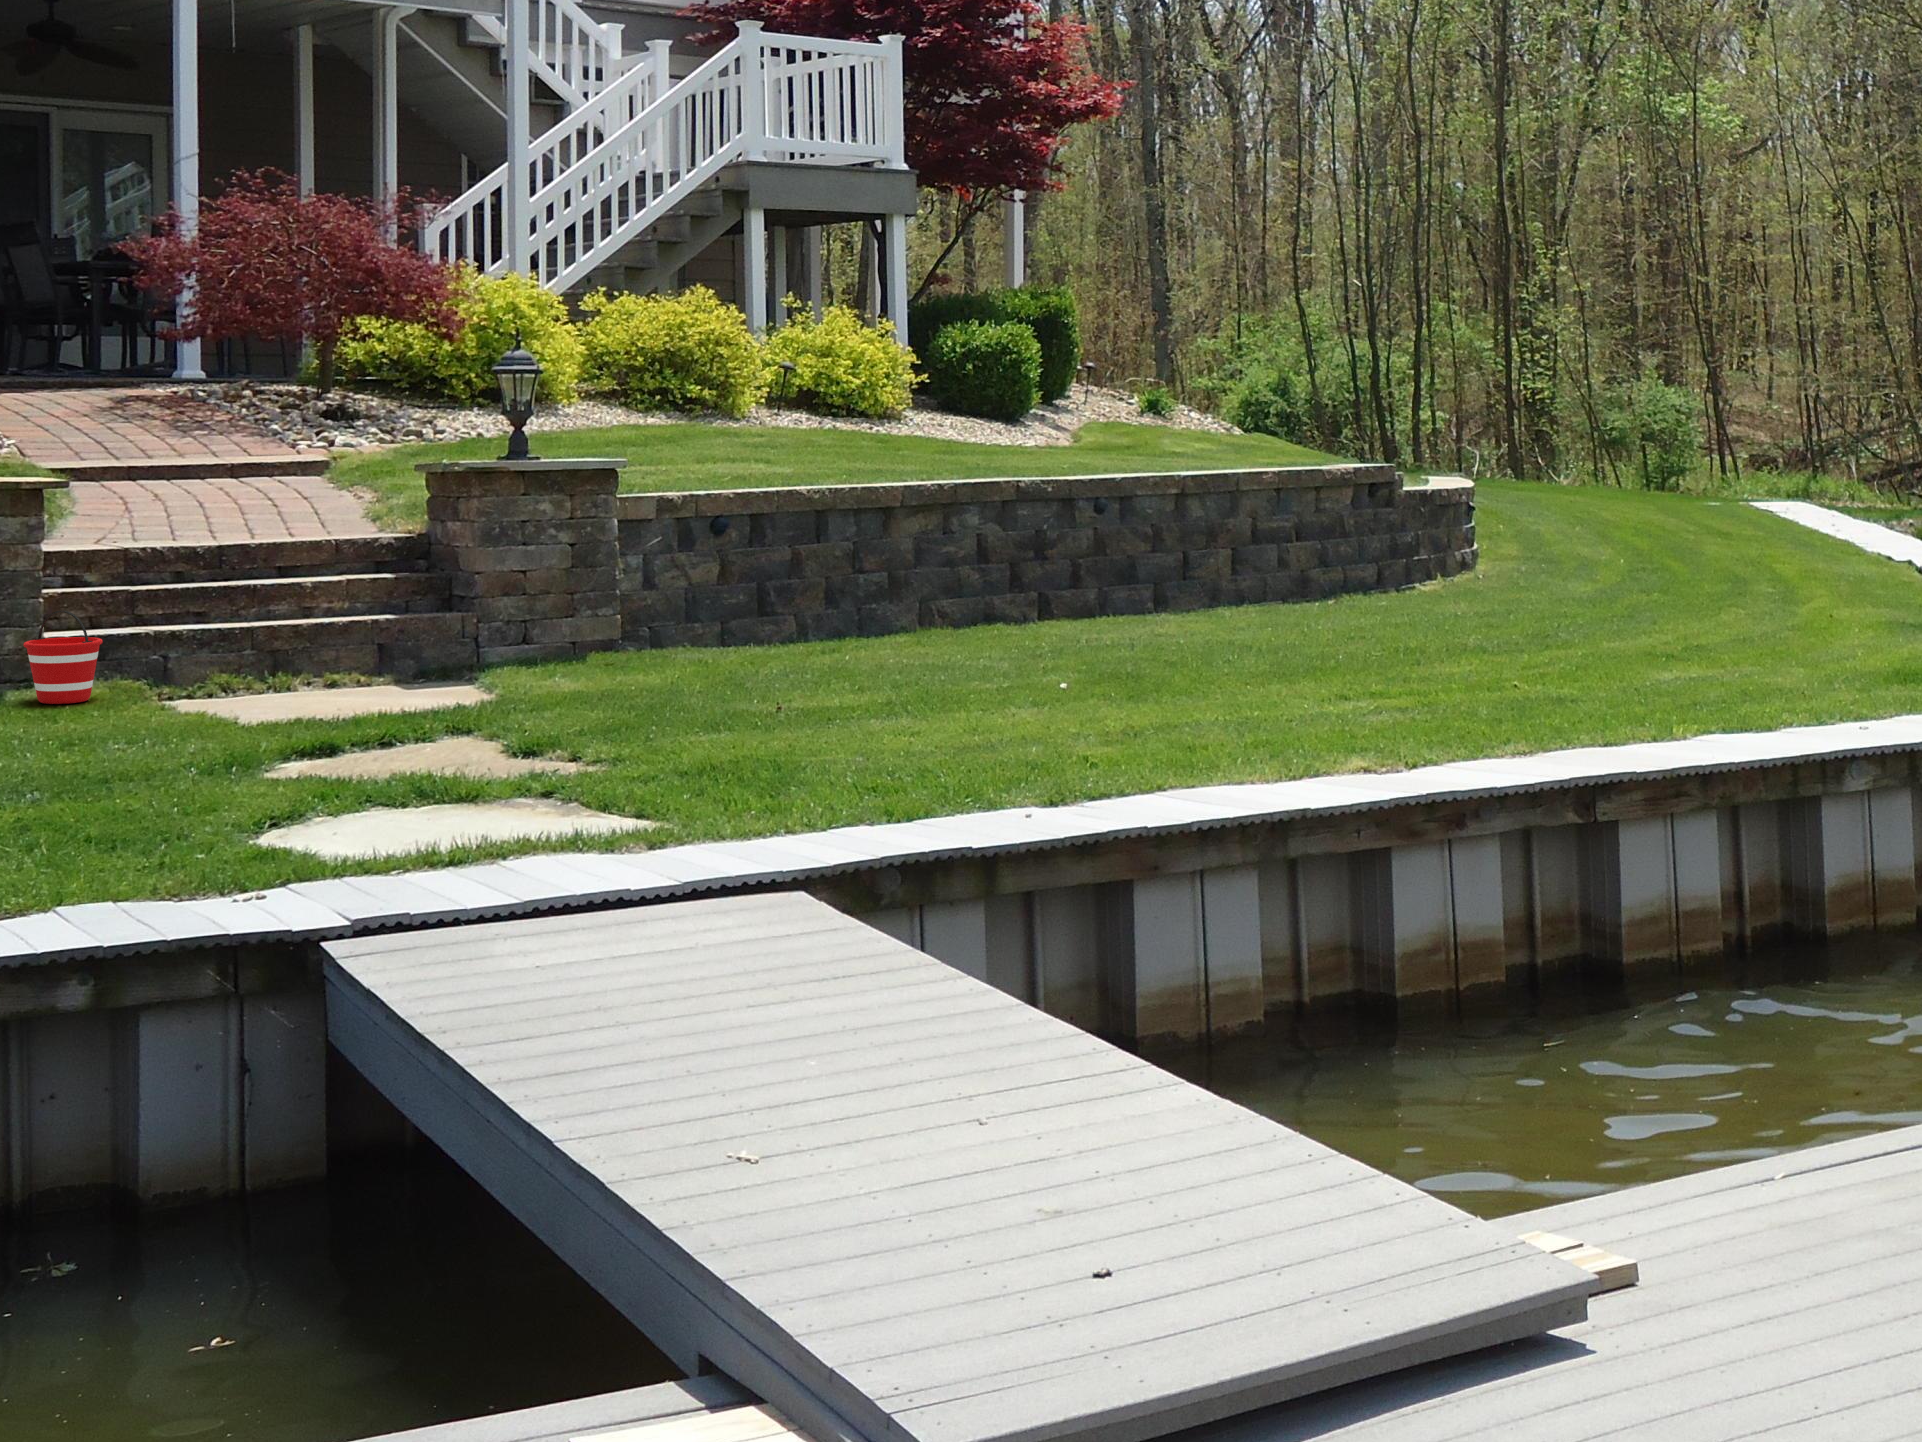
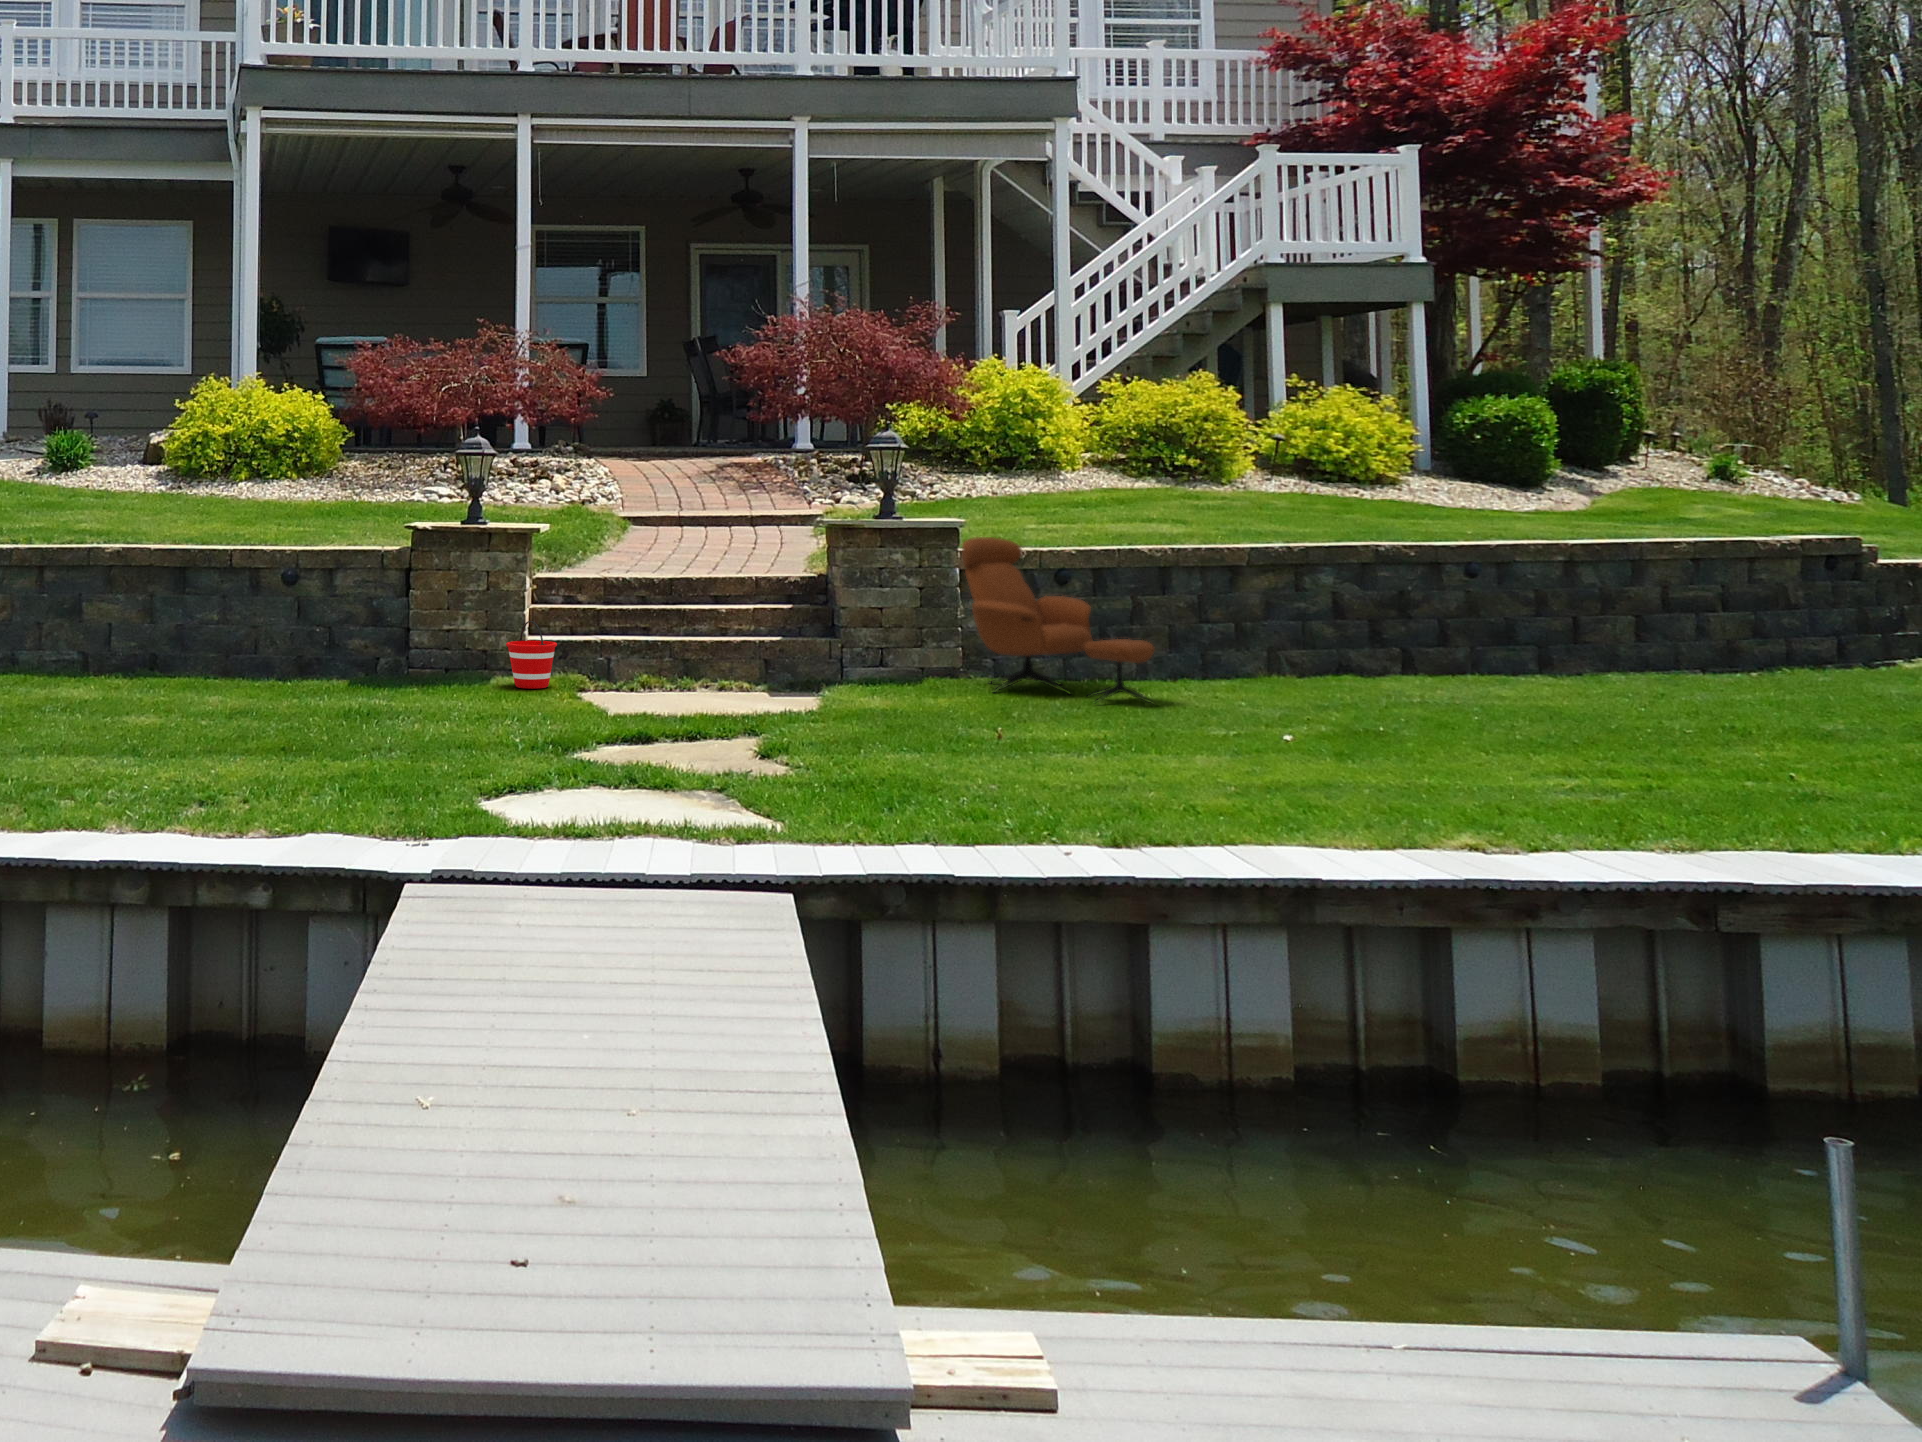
lounge chair: none [616,477,856,661] -> present [962,537,1154,702]

